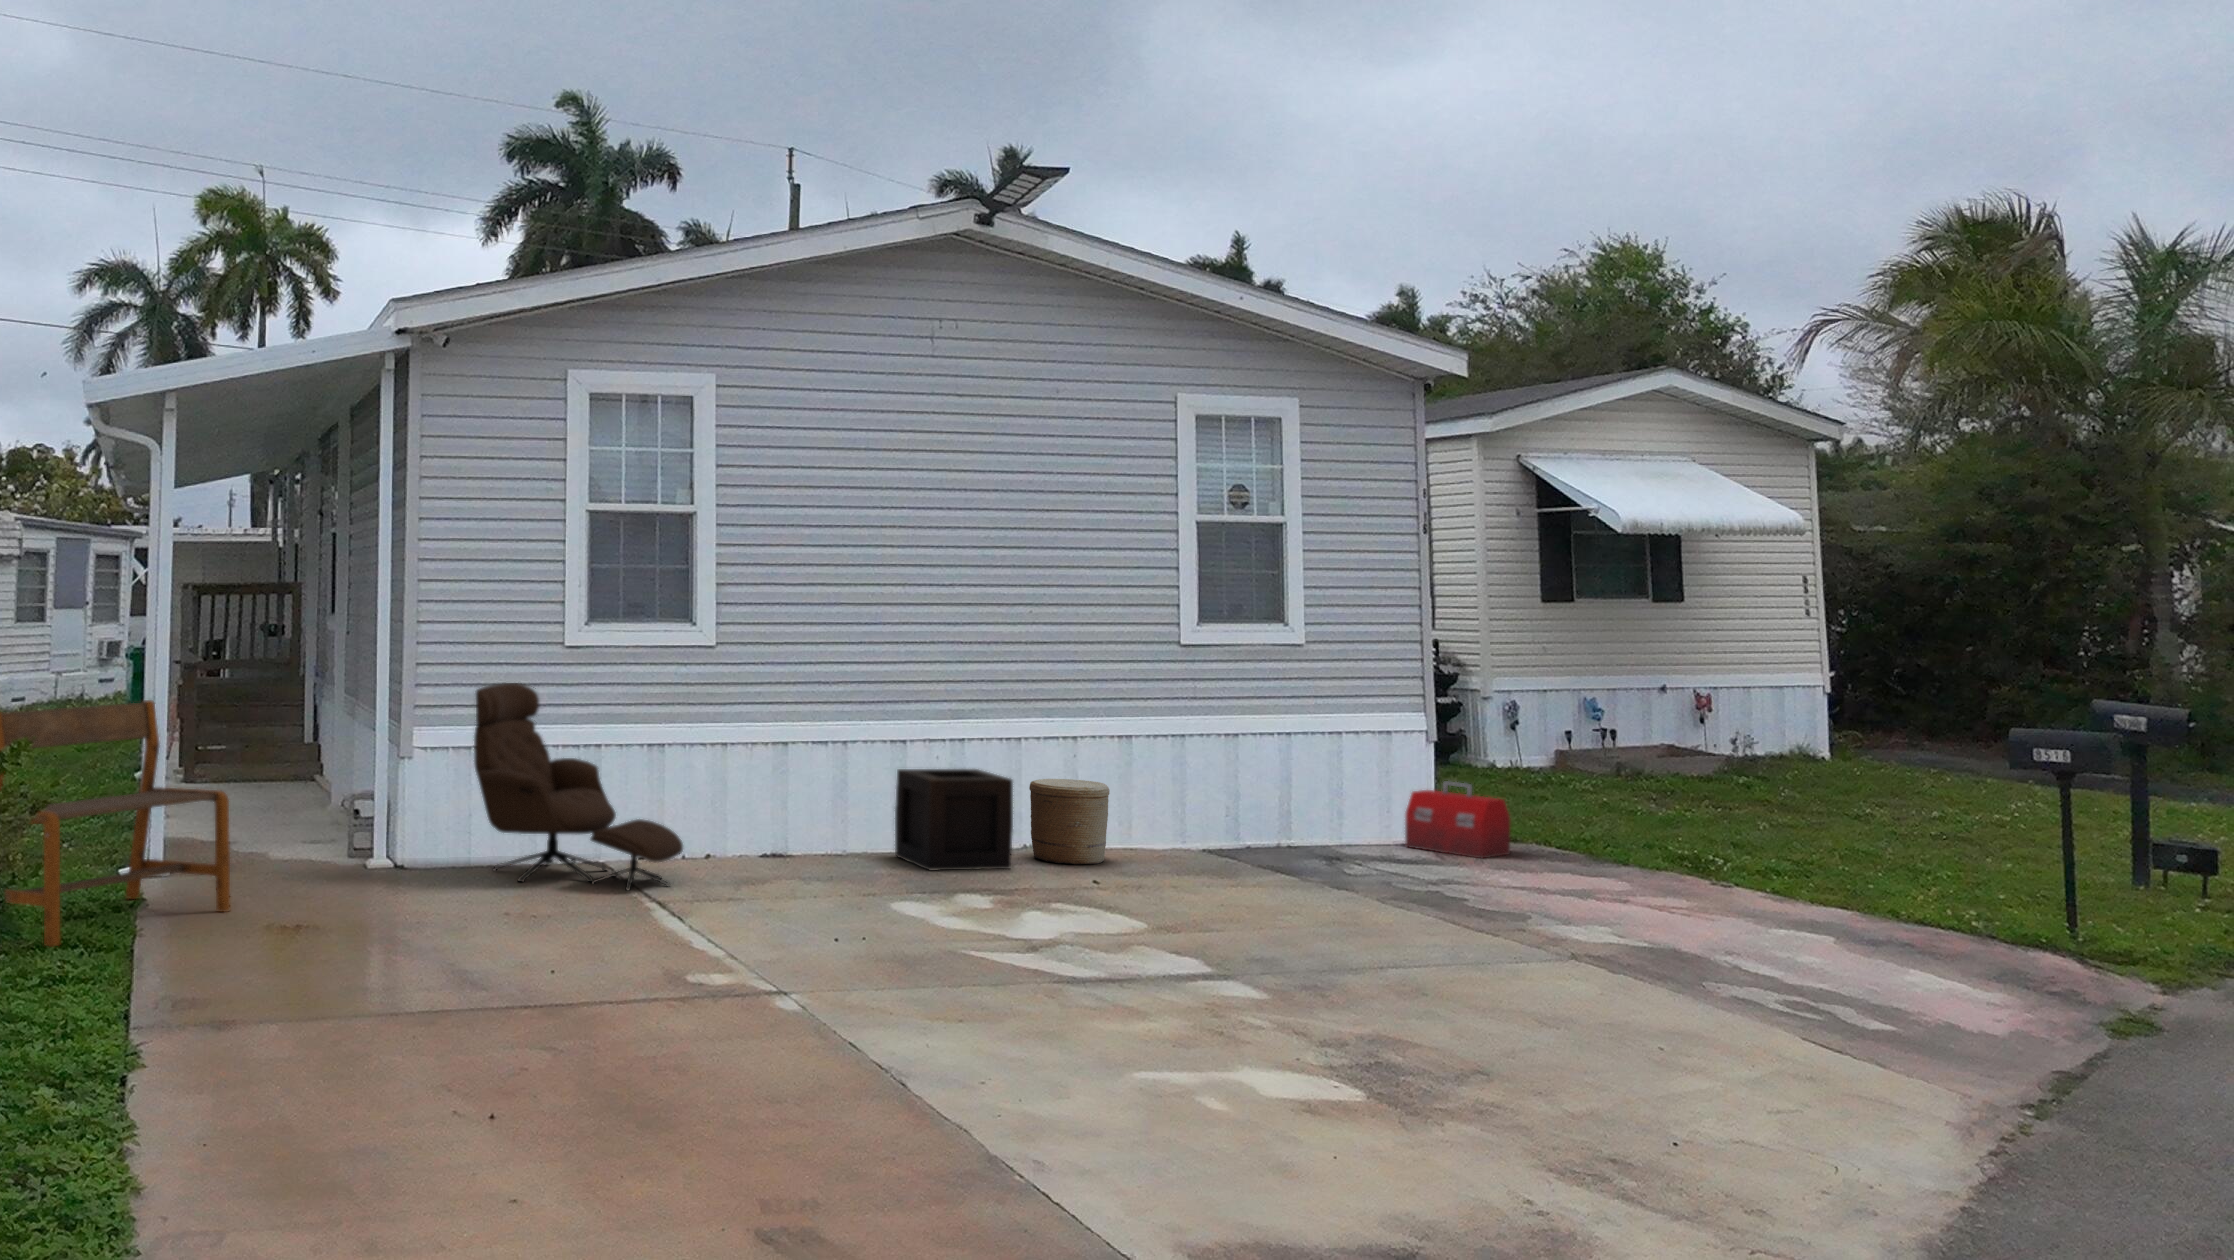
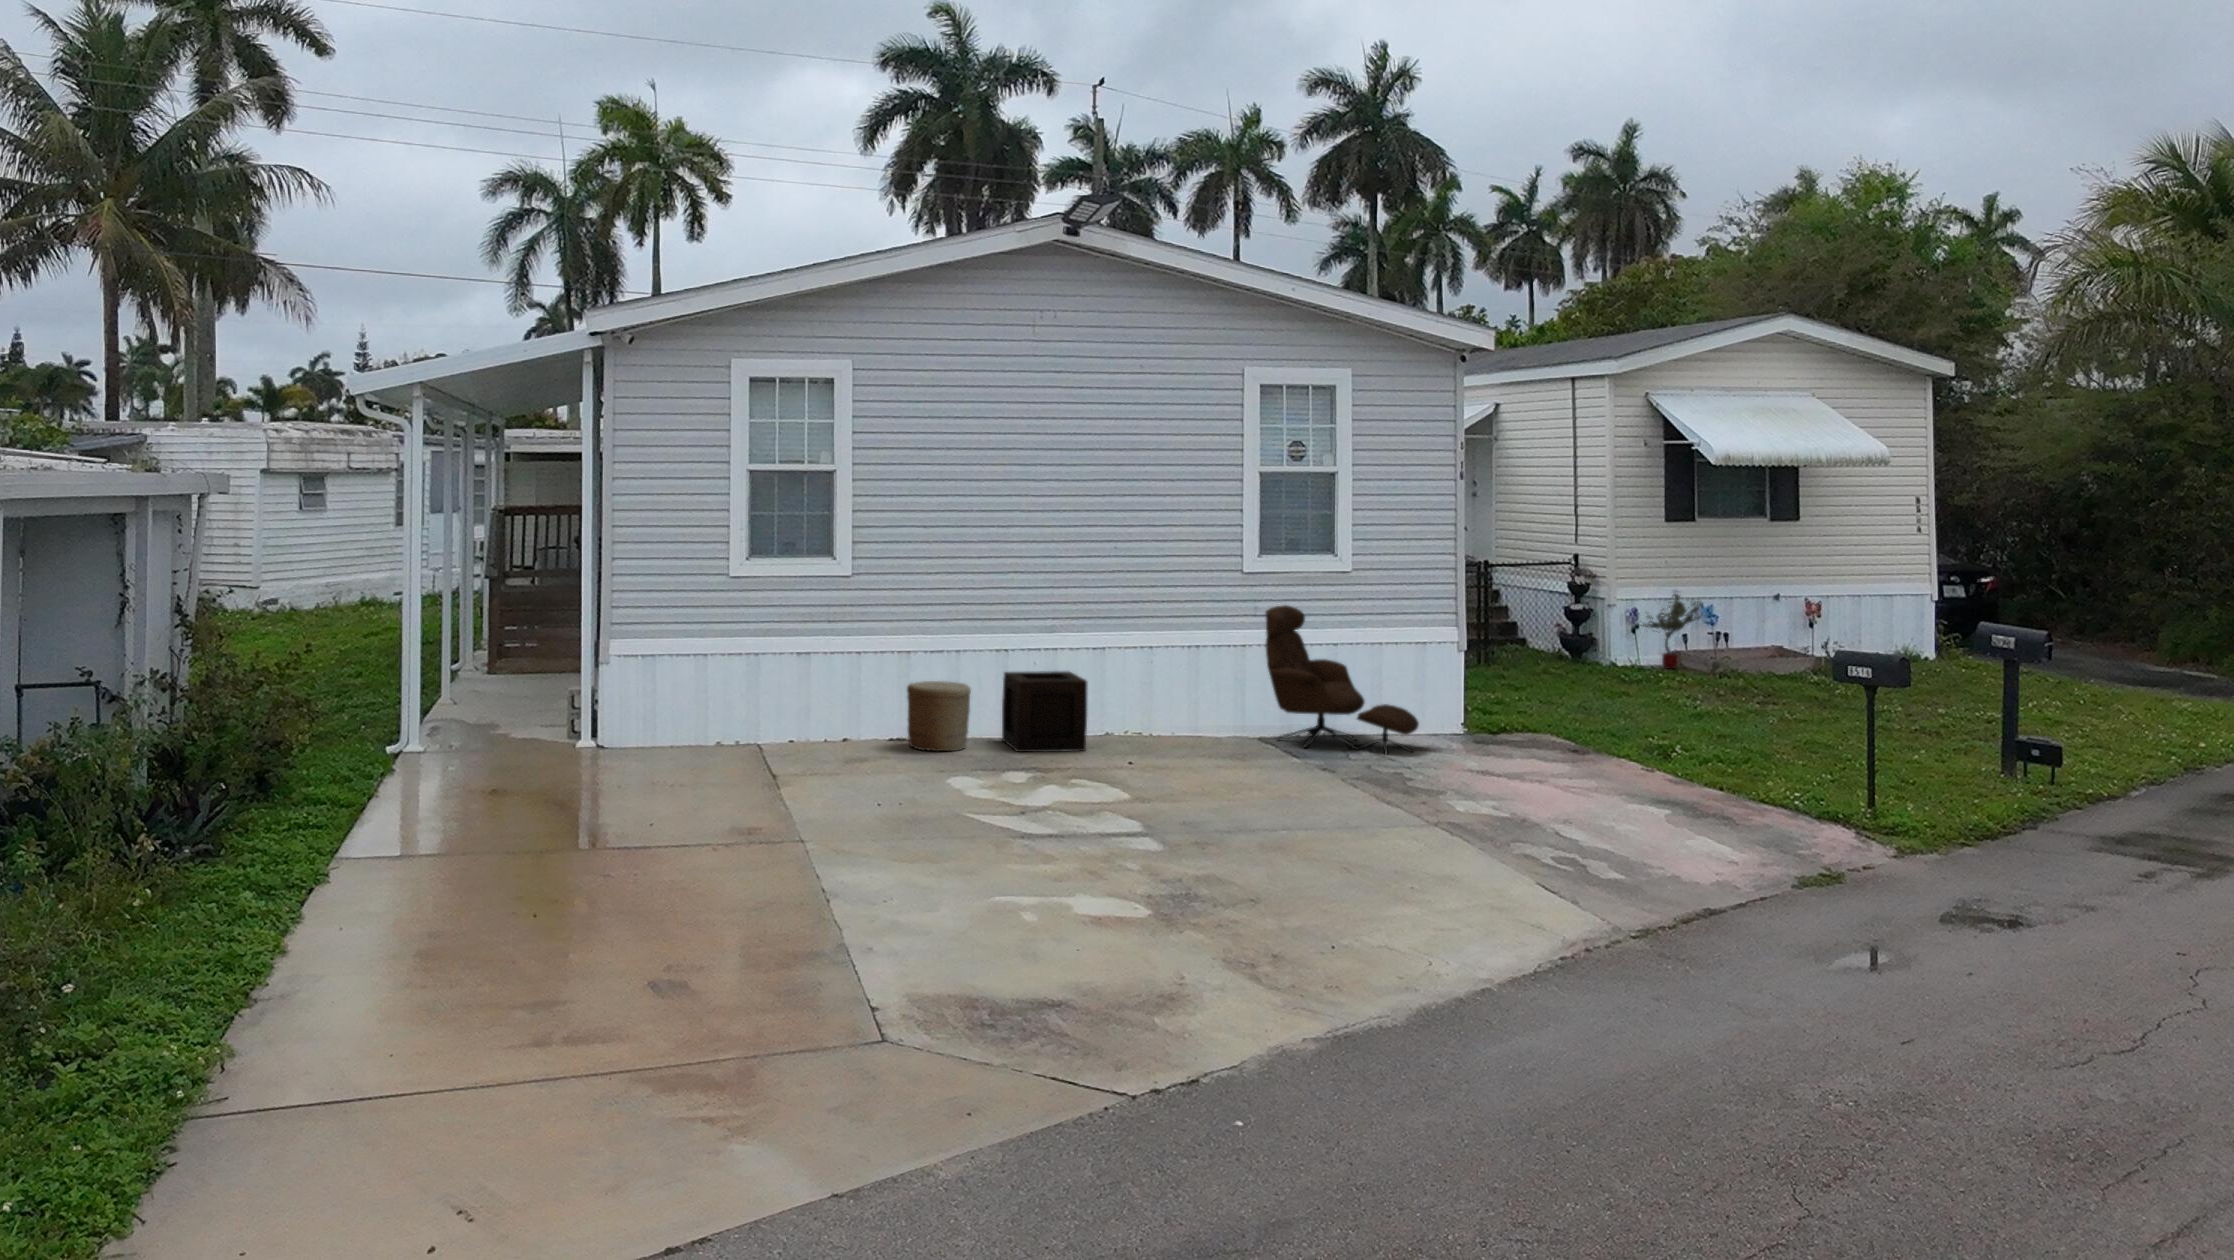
potted tree: none [1526,679,1597,772] -> present [1640,591,1703,669]
lounge chair: present [474,683,683,890] -> present [1265,605,1419,754]
bench: present [0,700,230,947] -> none [248,621,449,804]
woven basket: present [1029,779,1109,865] -> present [907,681,971,751]
toolbox: present [1405,781,1510,858] -> none [1436,682,1518,746]

